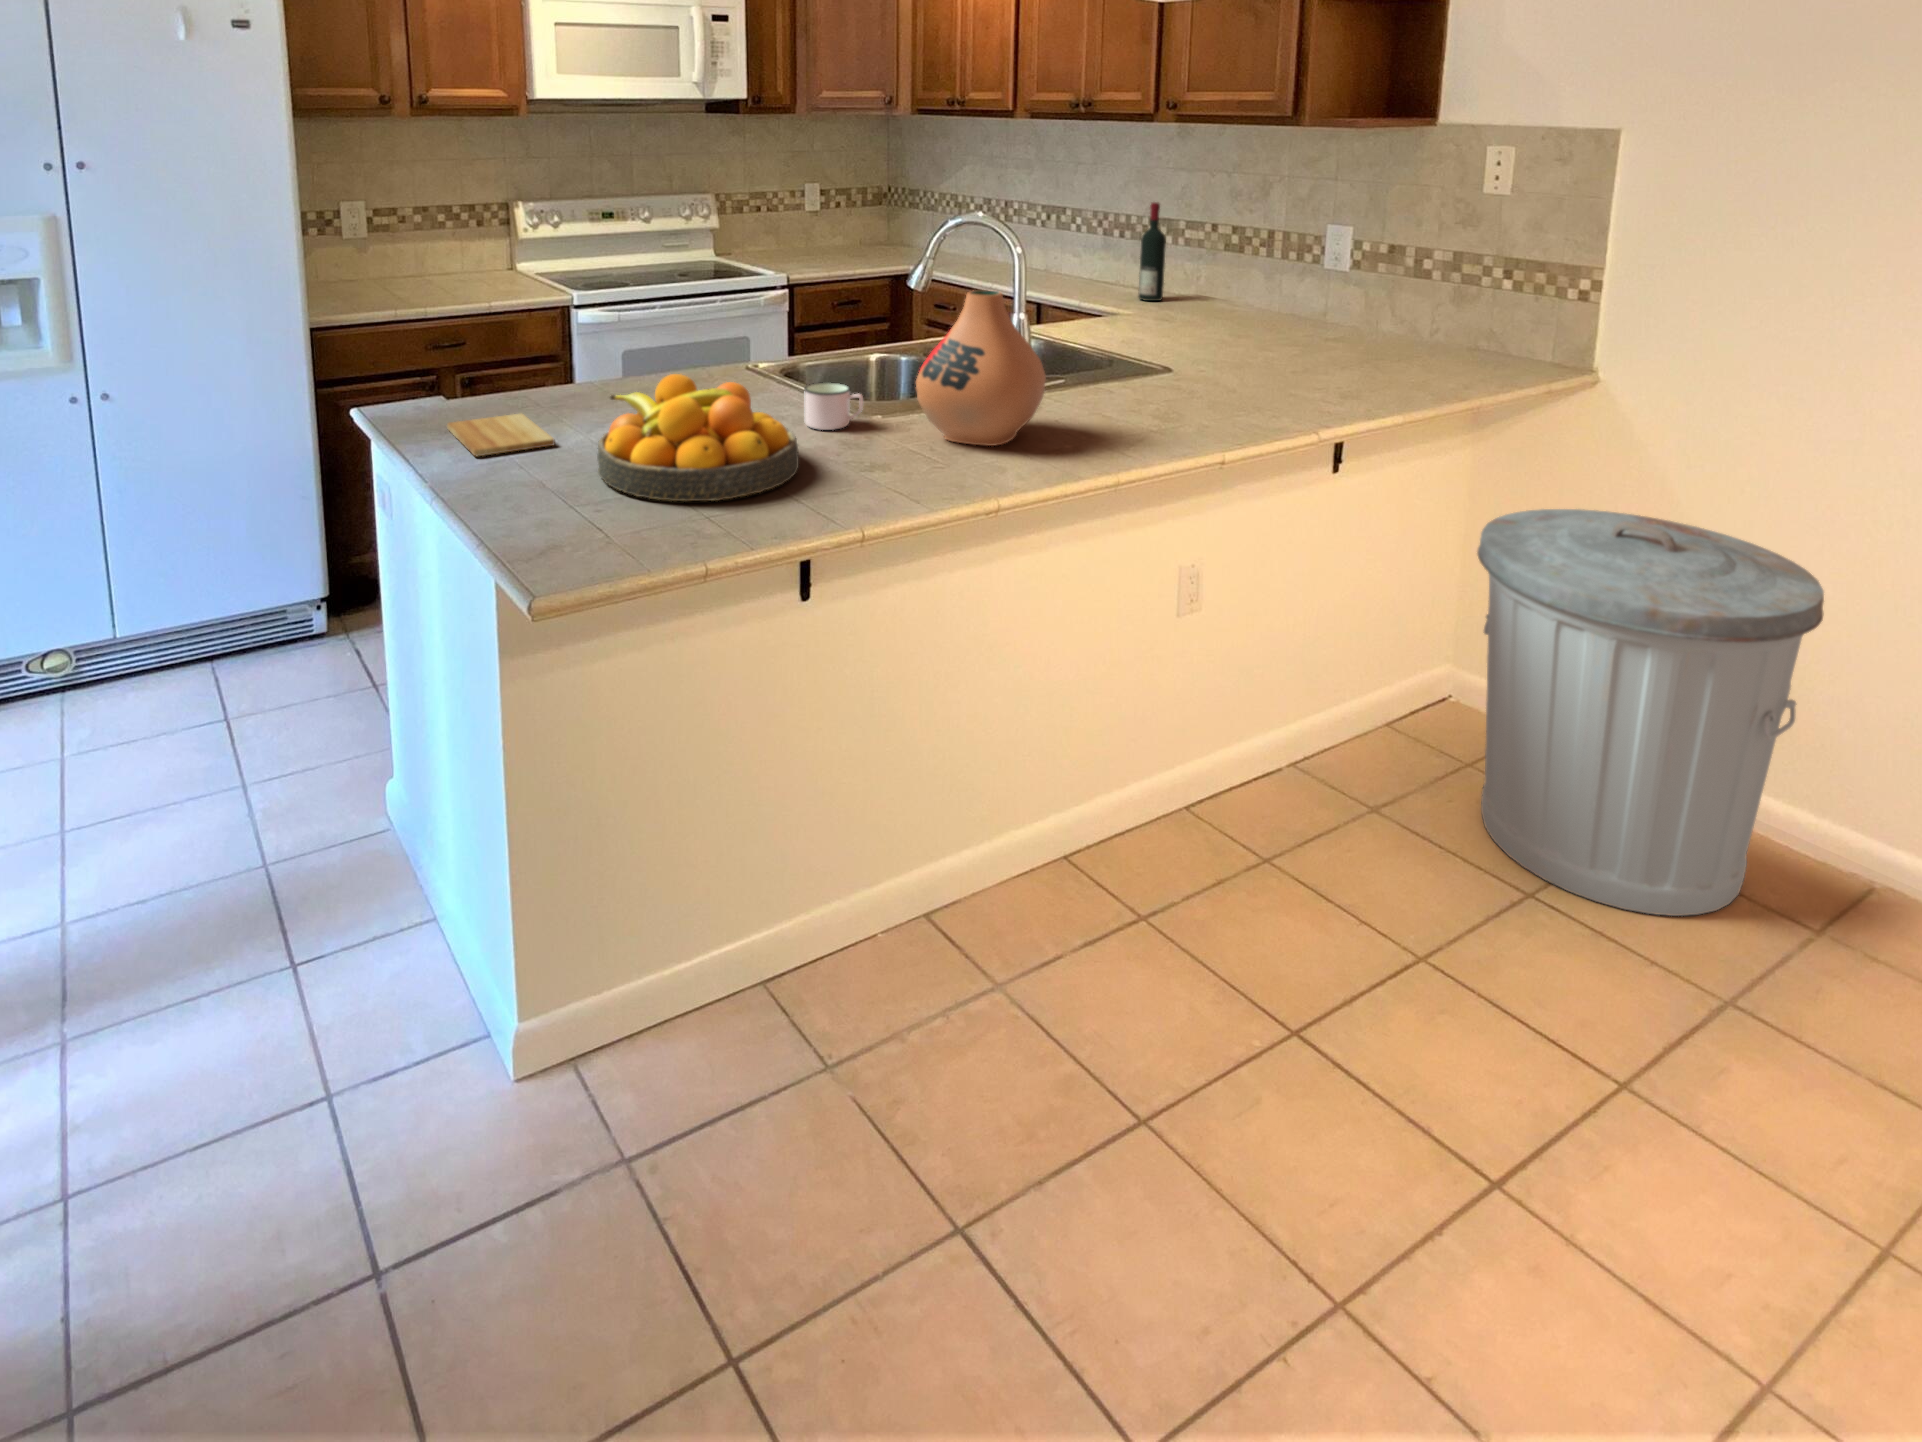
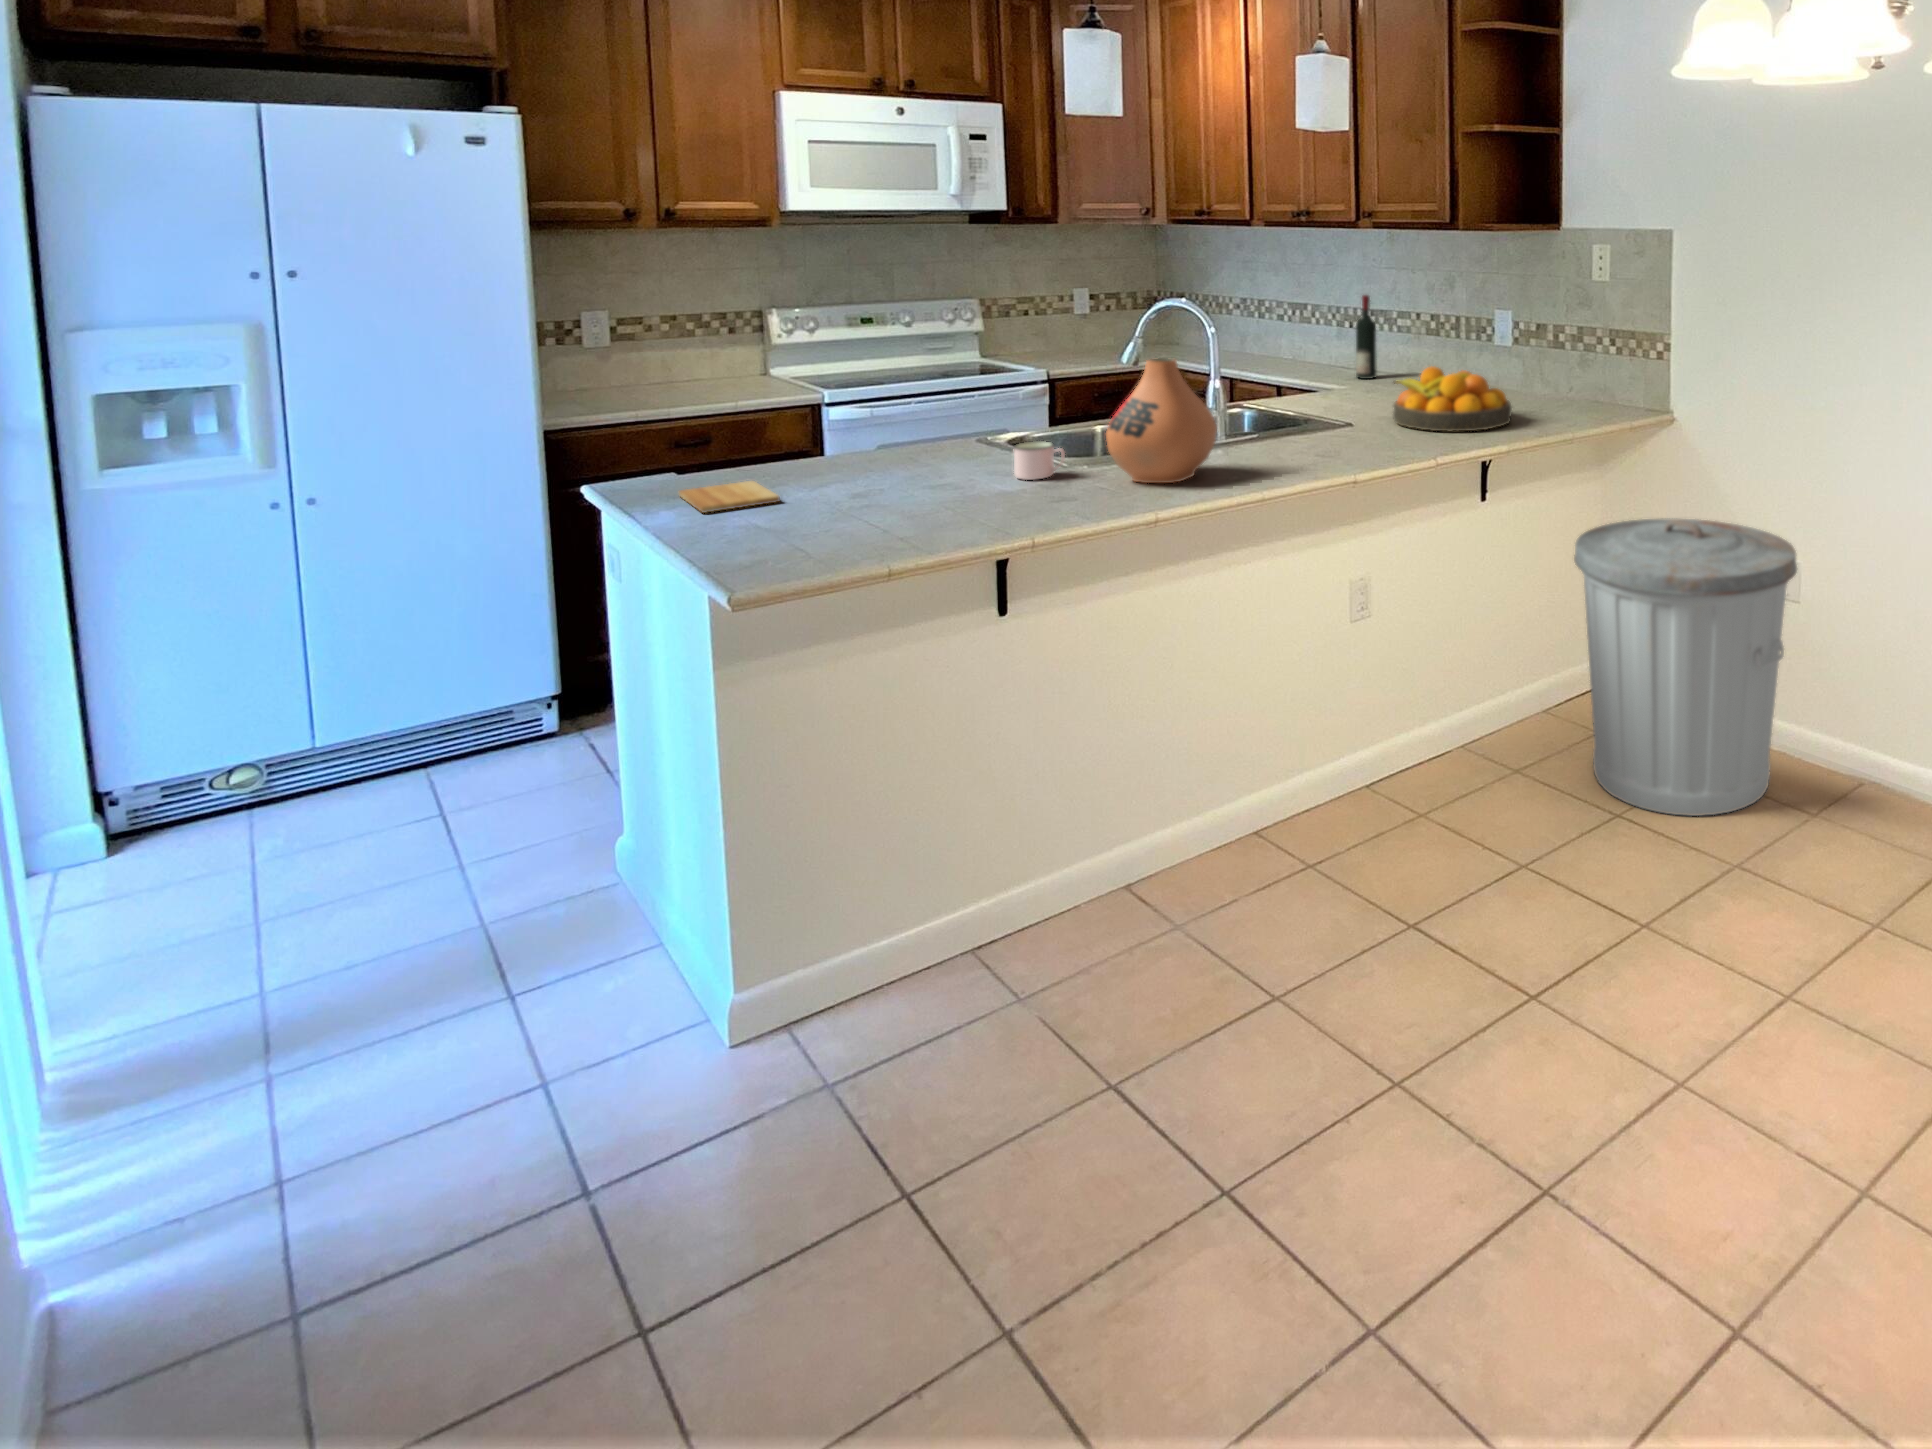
fruit bowl: present [597,374,799,501] -> present [1393,366,1511,431]

